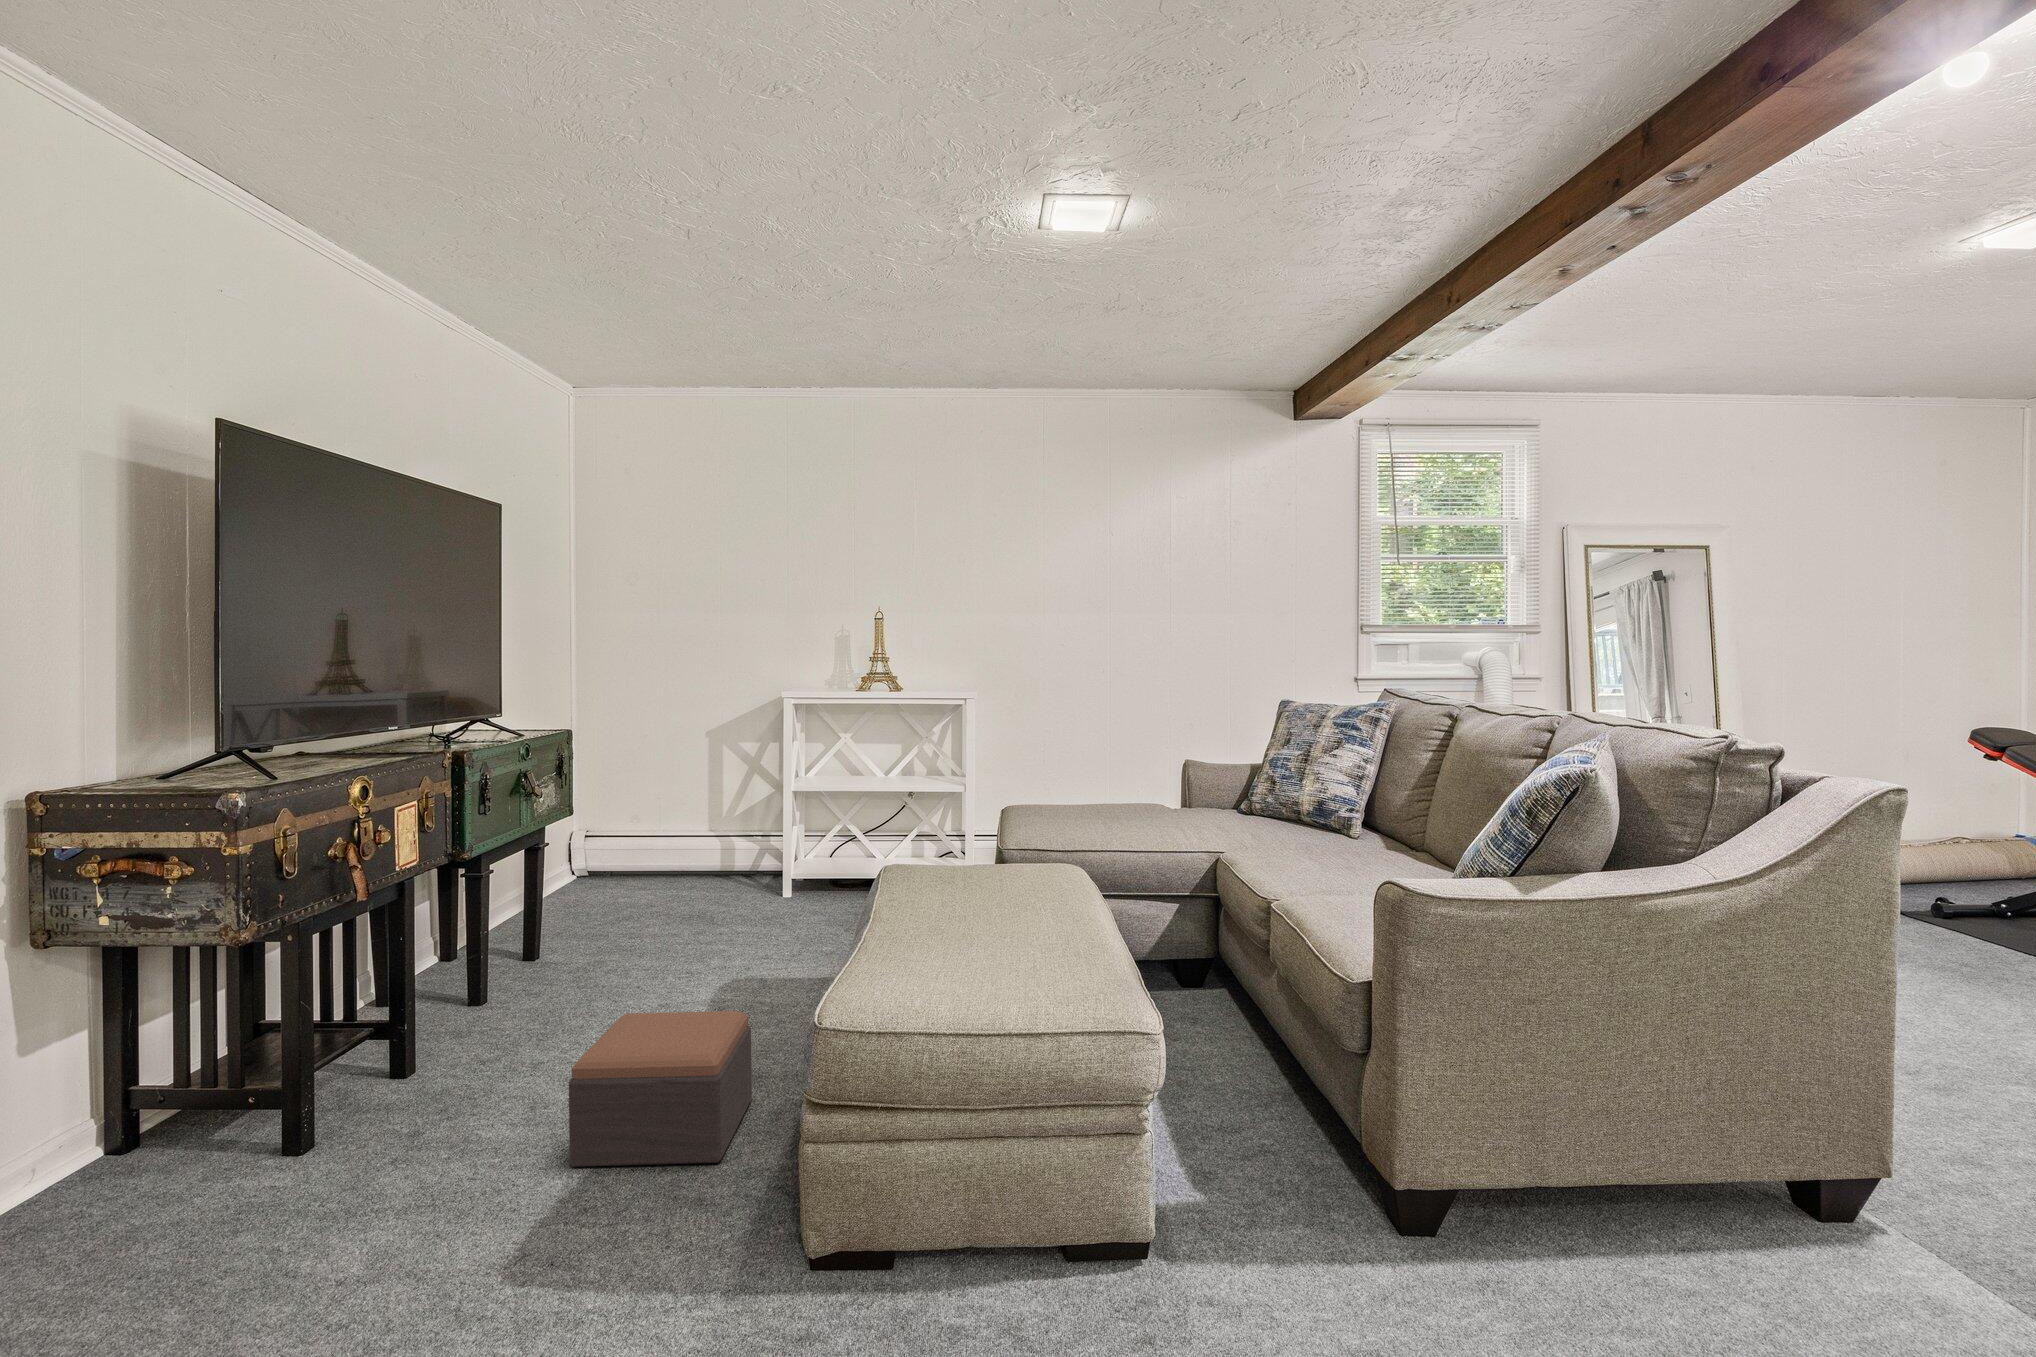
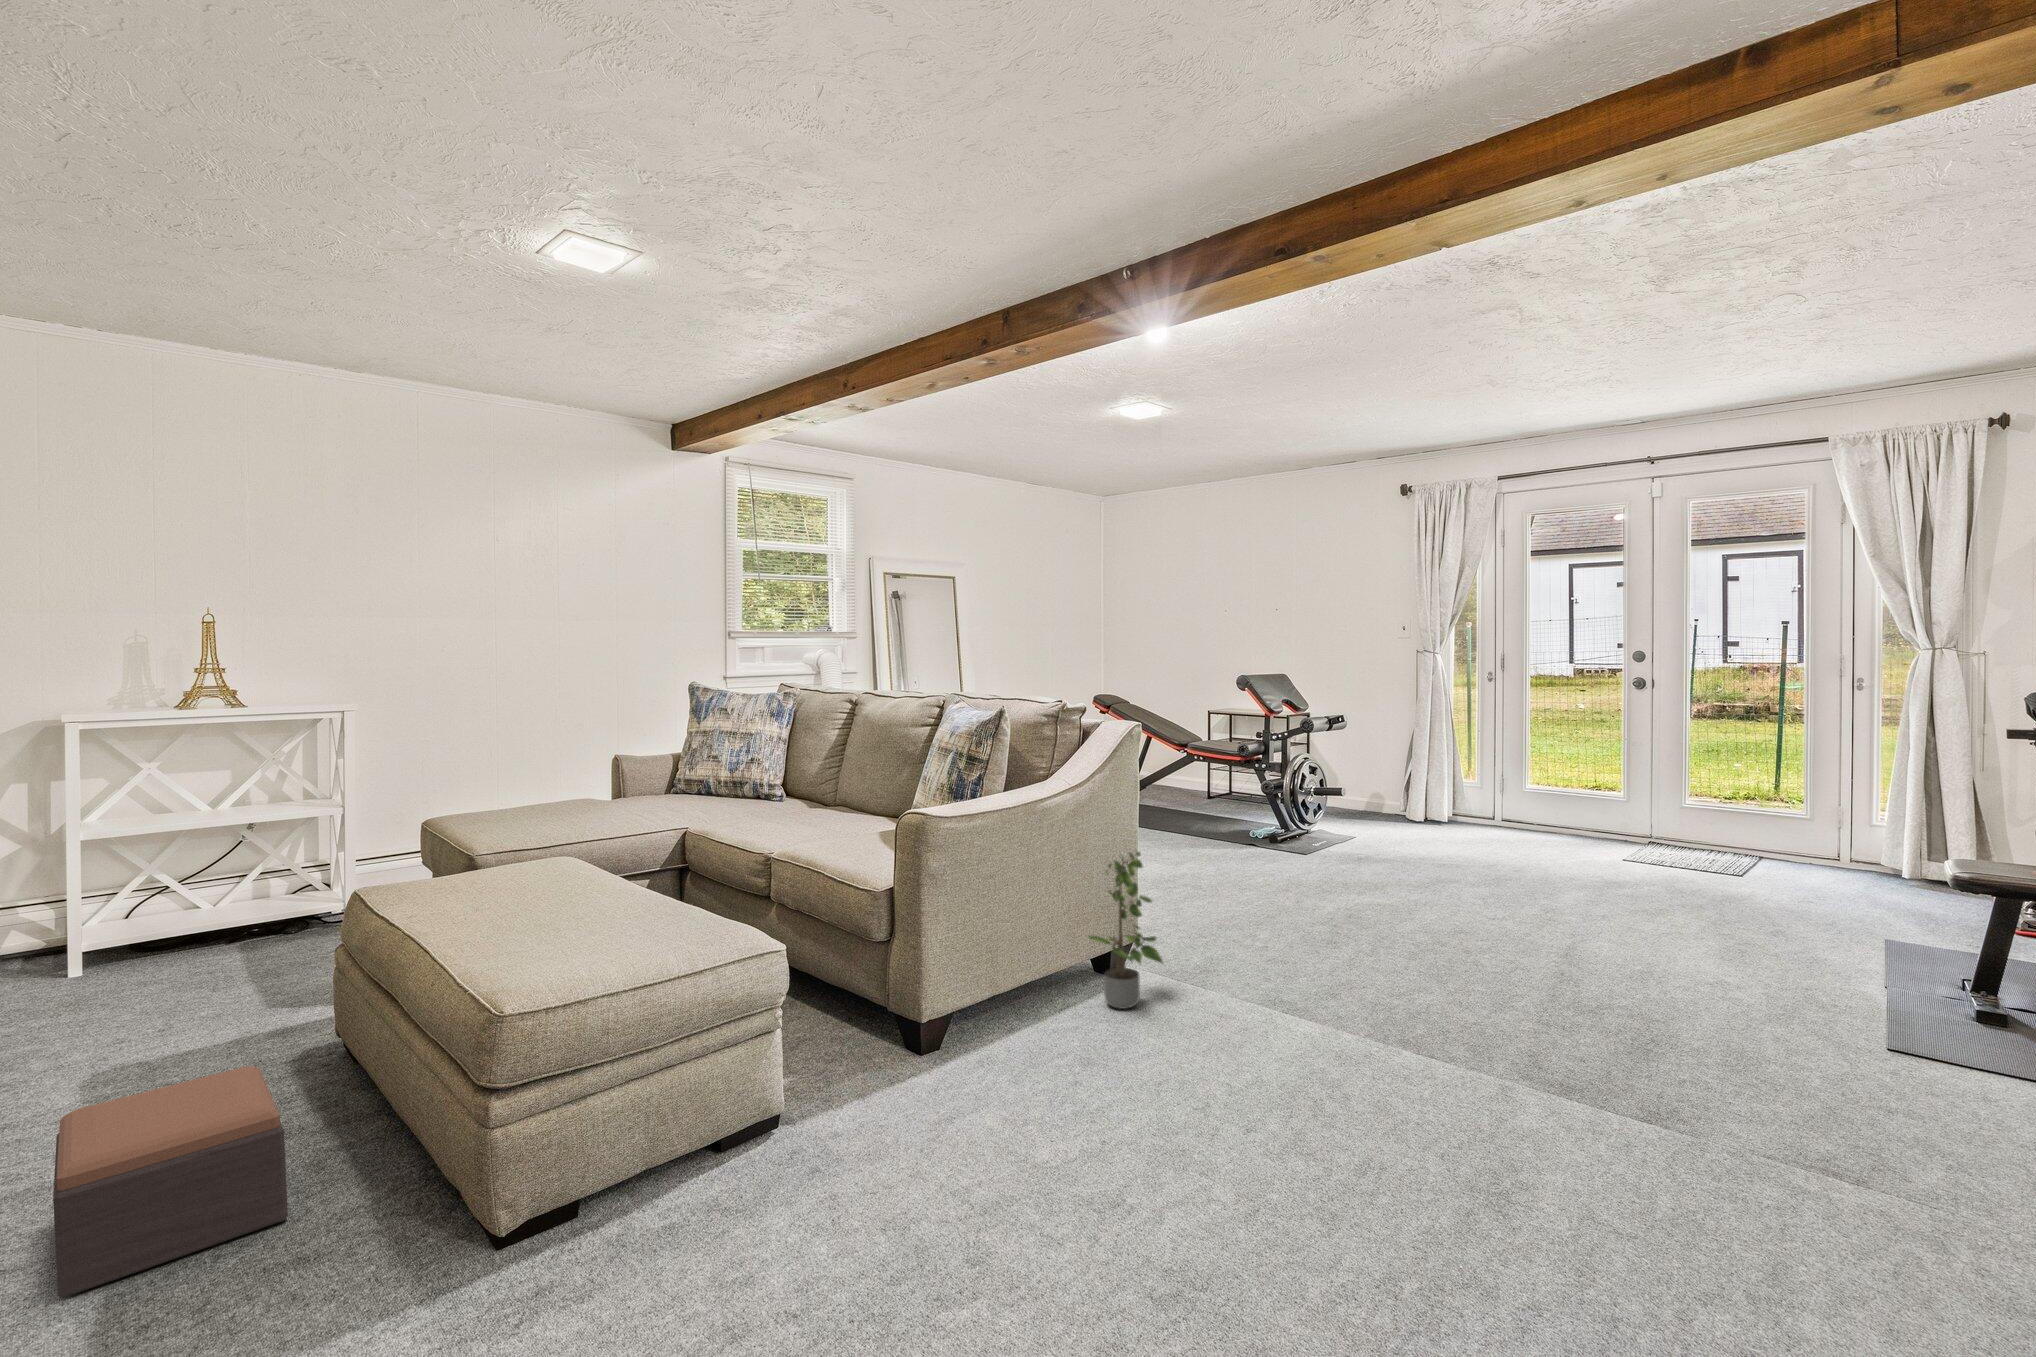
potted plant: none [1725,1000,1901,1283] -> present [1089,851,1163,1009]

